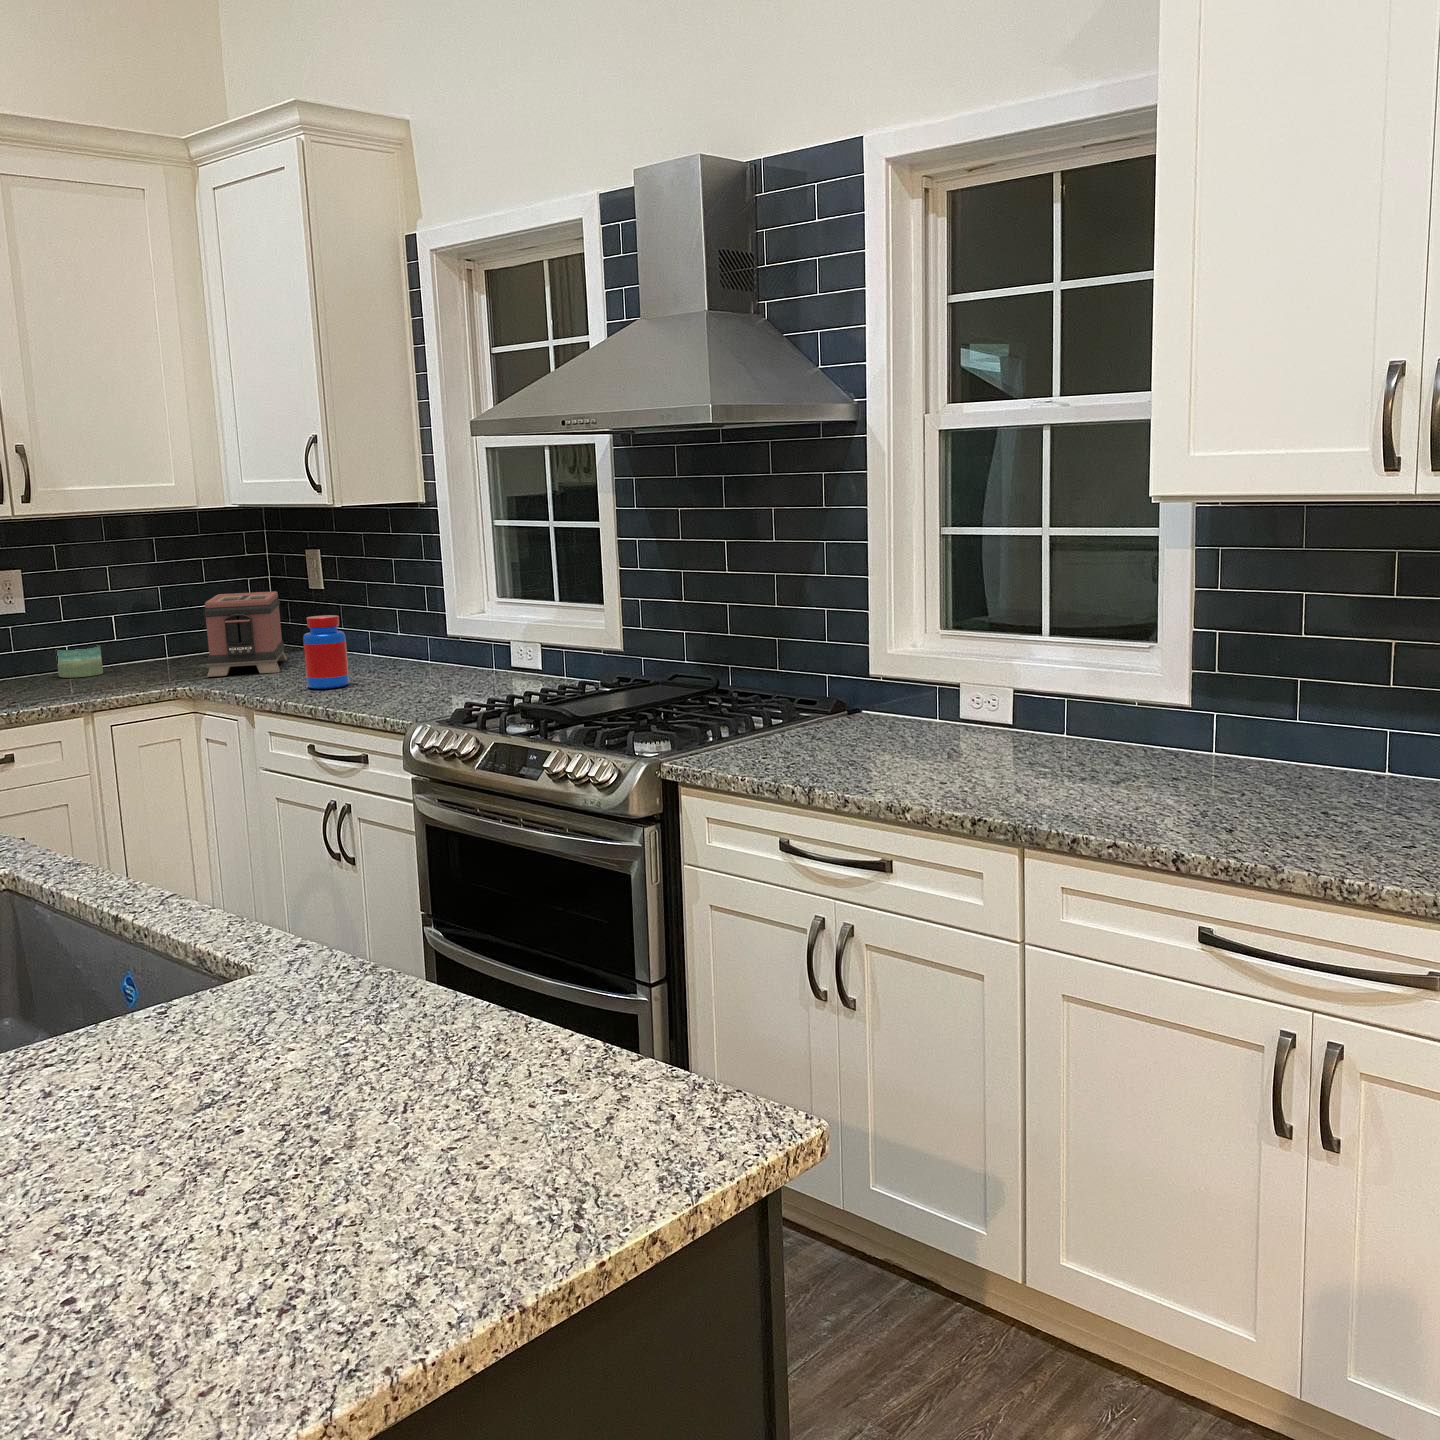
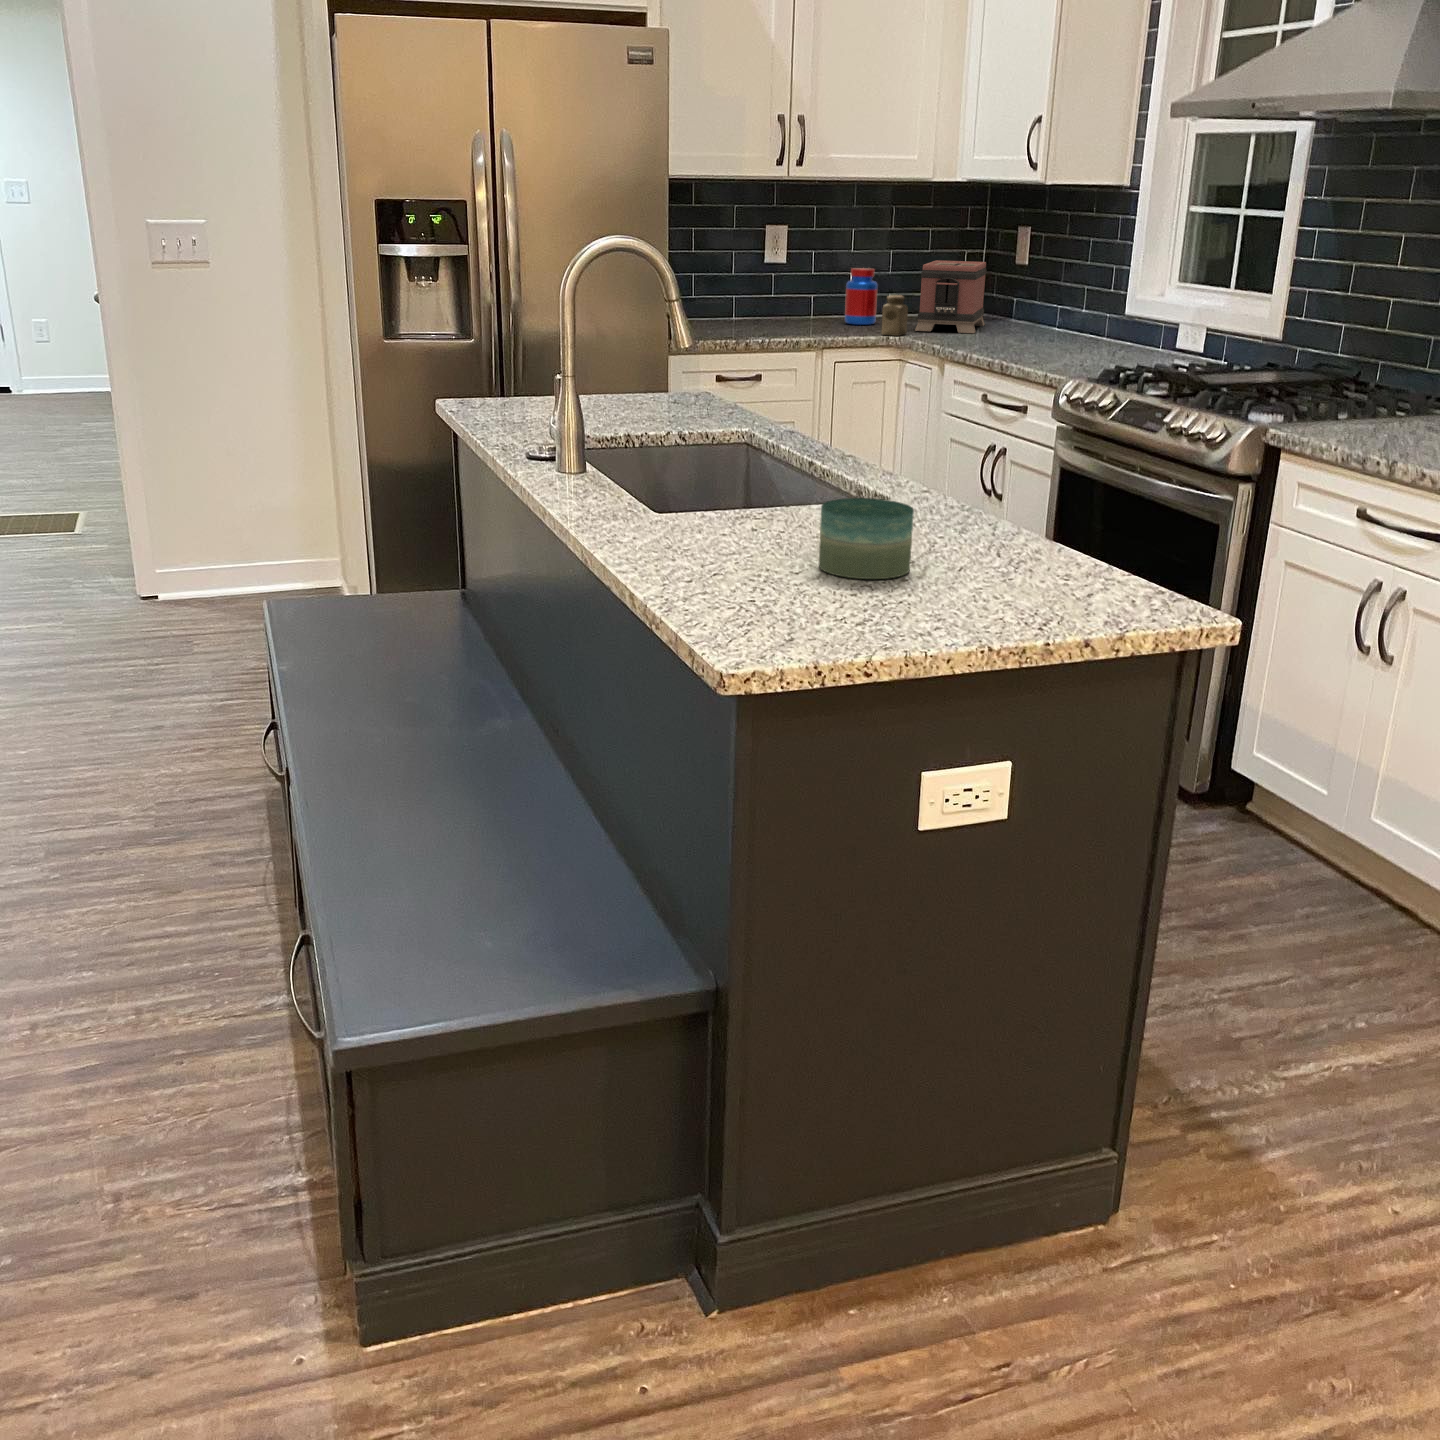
jar: present [303,615,349,689] -> present [845,268,877,325]
salt shaker: none [164,640,198,687] -> present [882,295,908,336]
candle: present [56,645,103,678] -> present [819,498,914,579]

